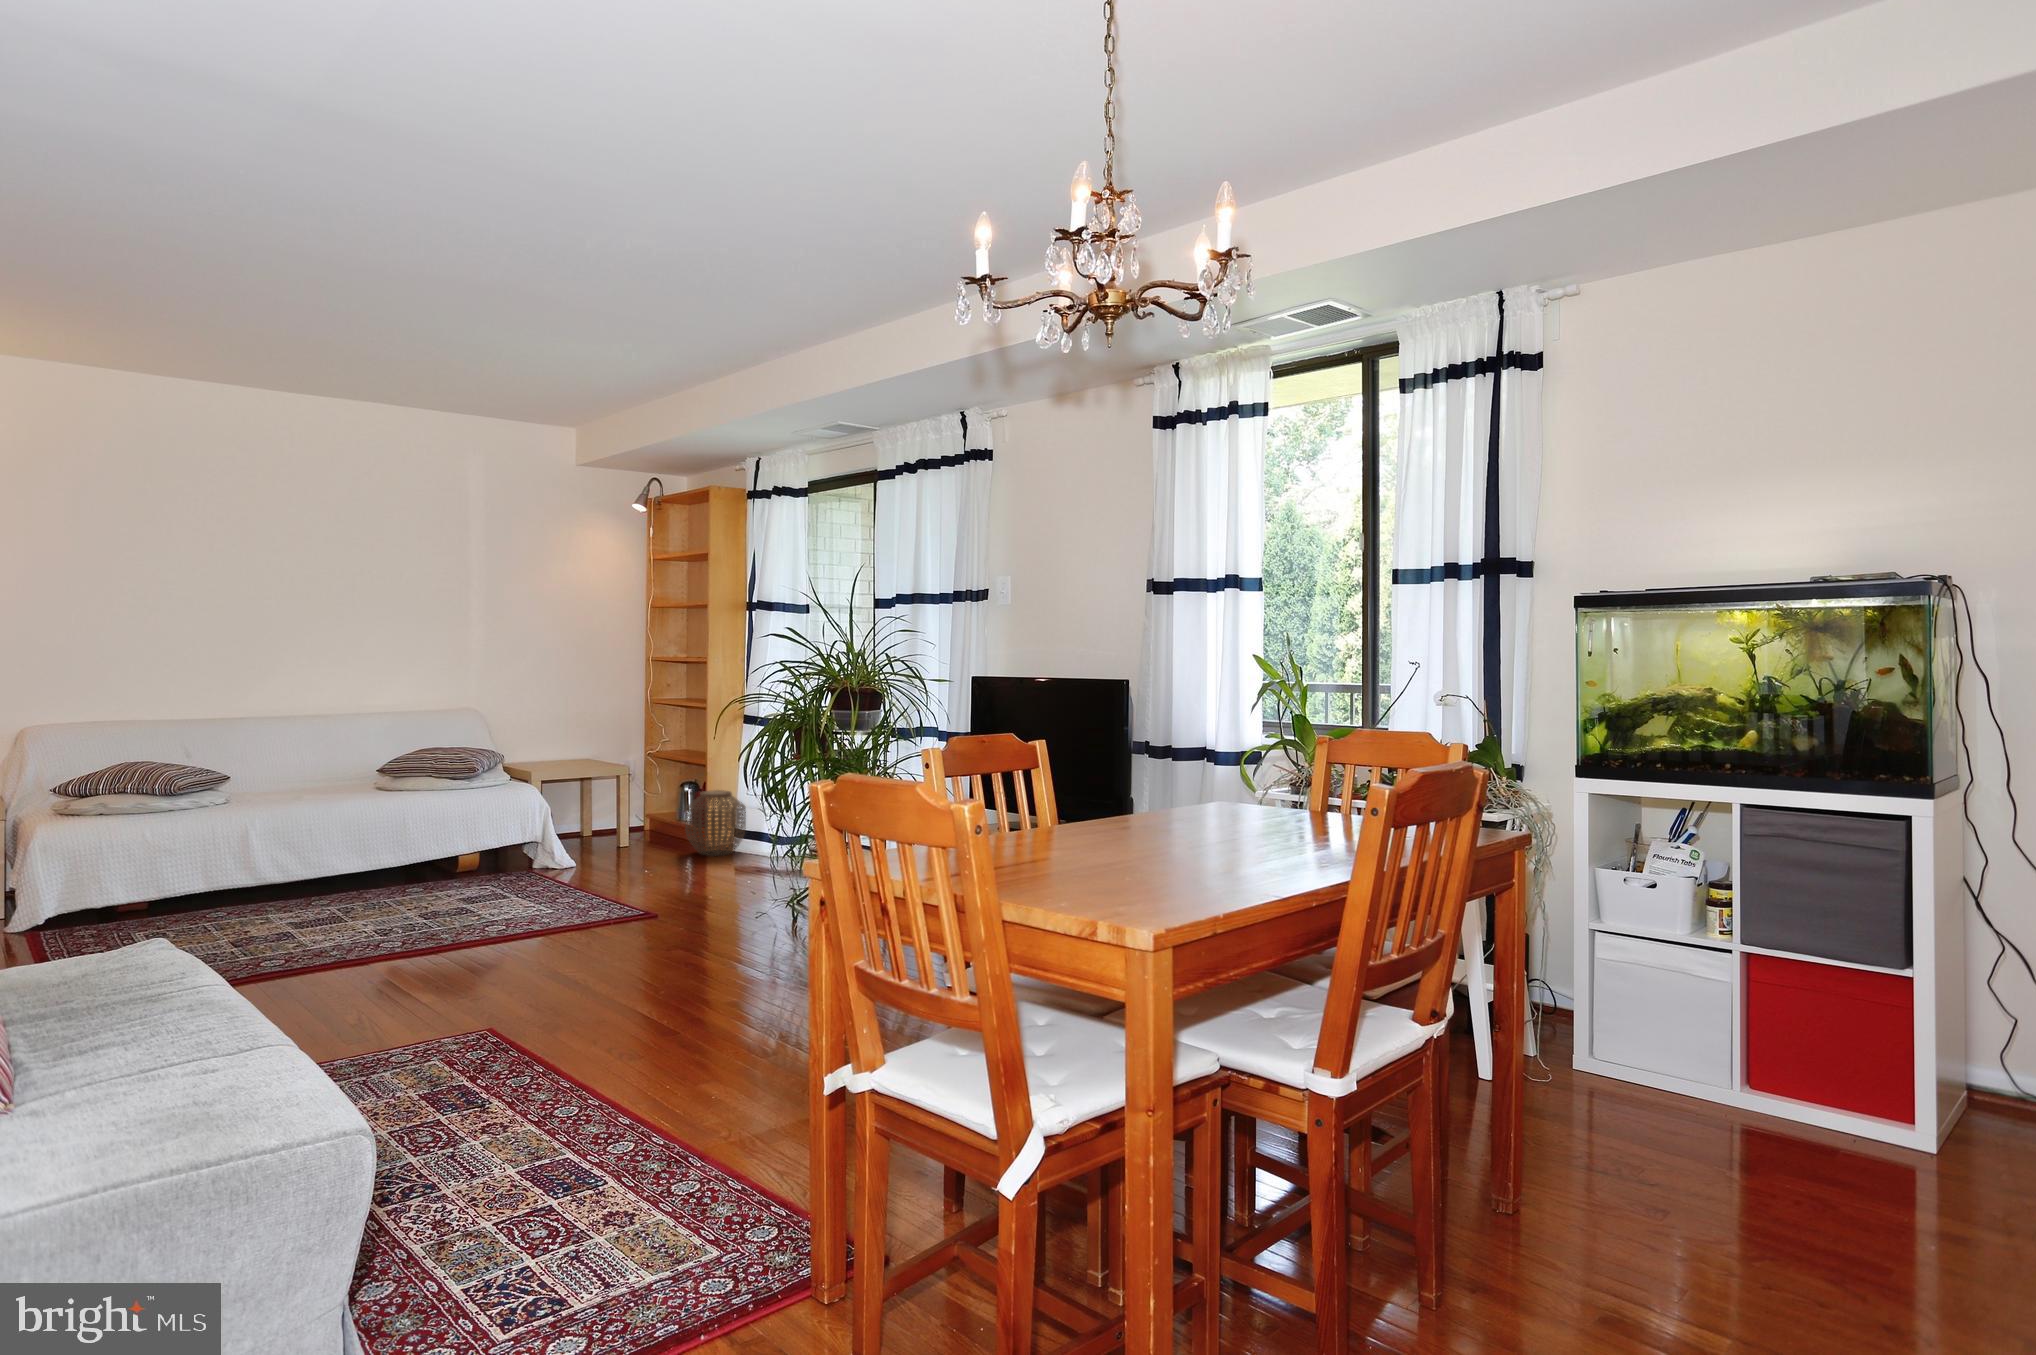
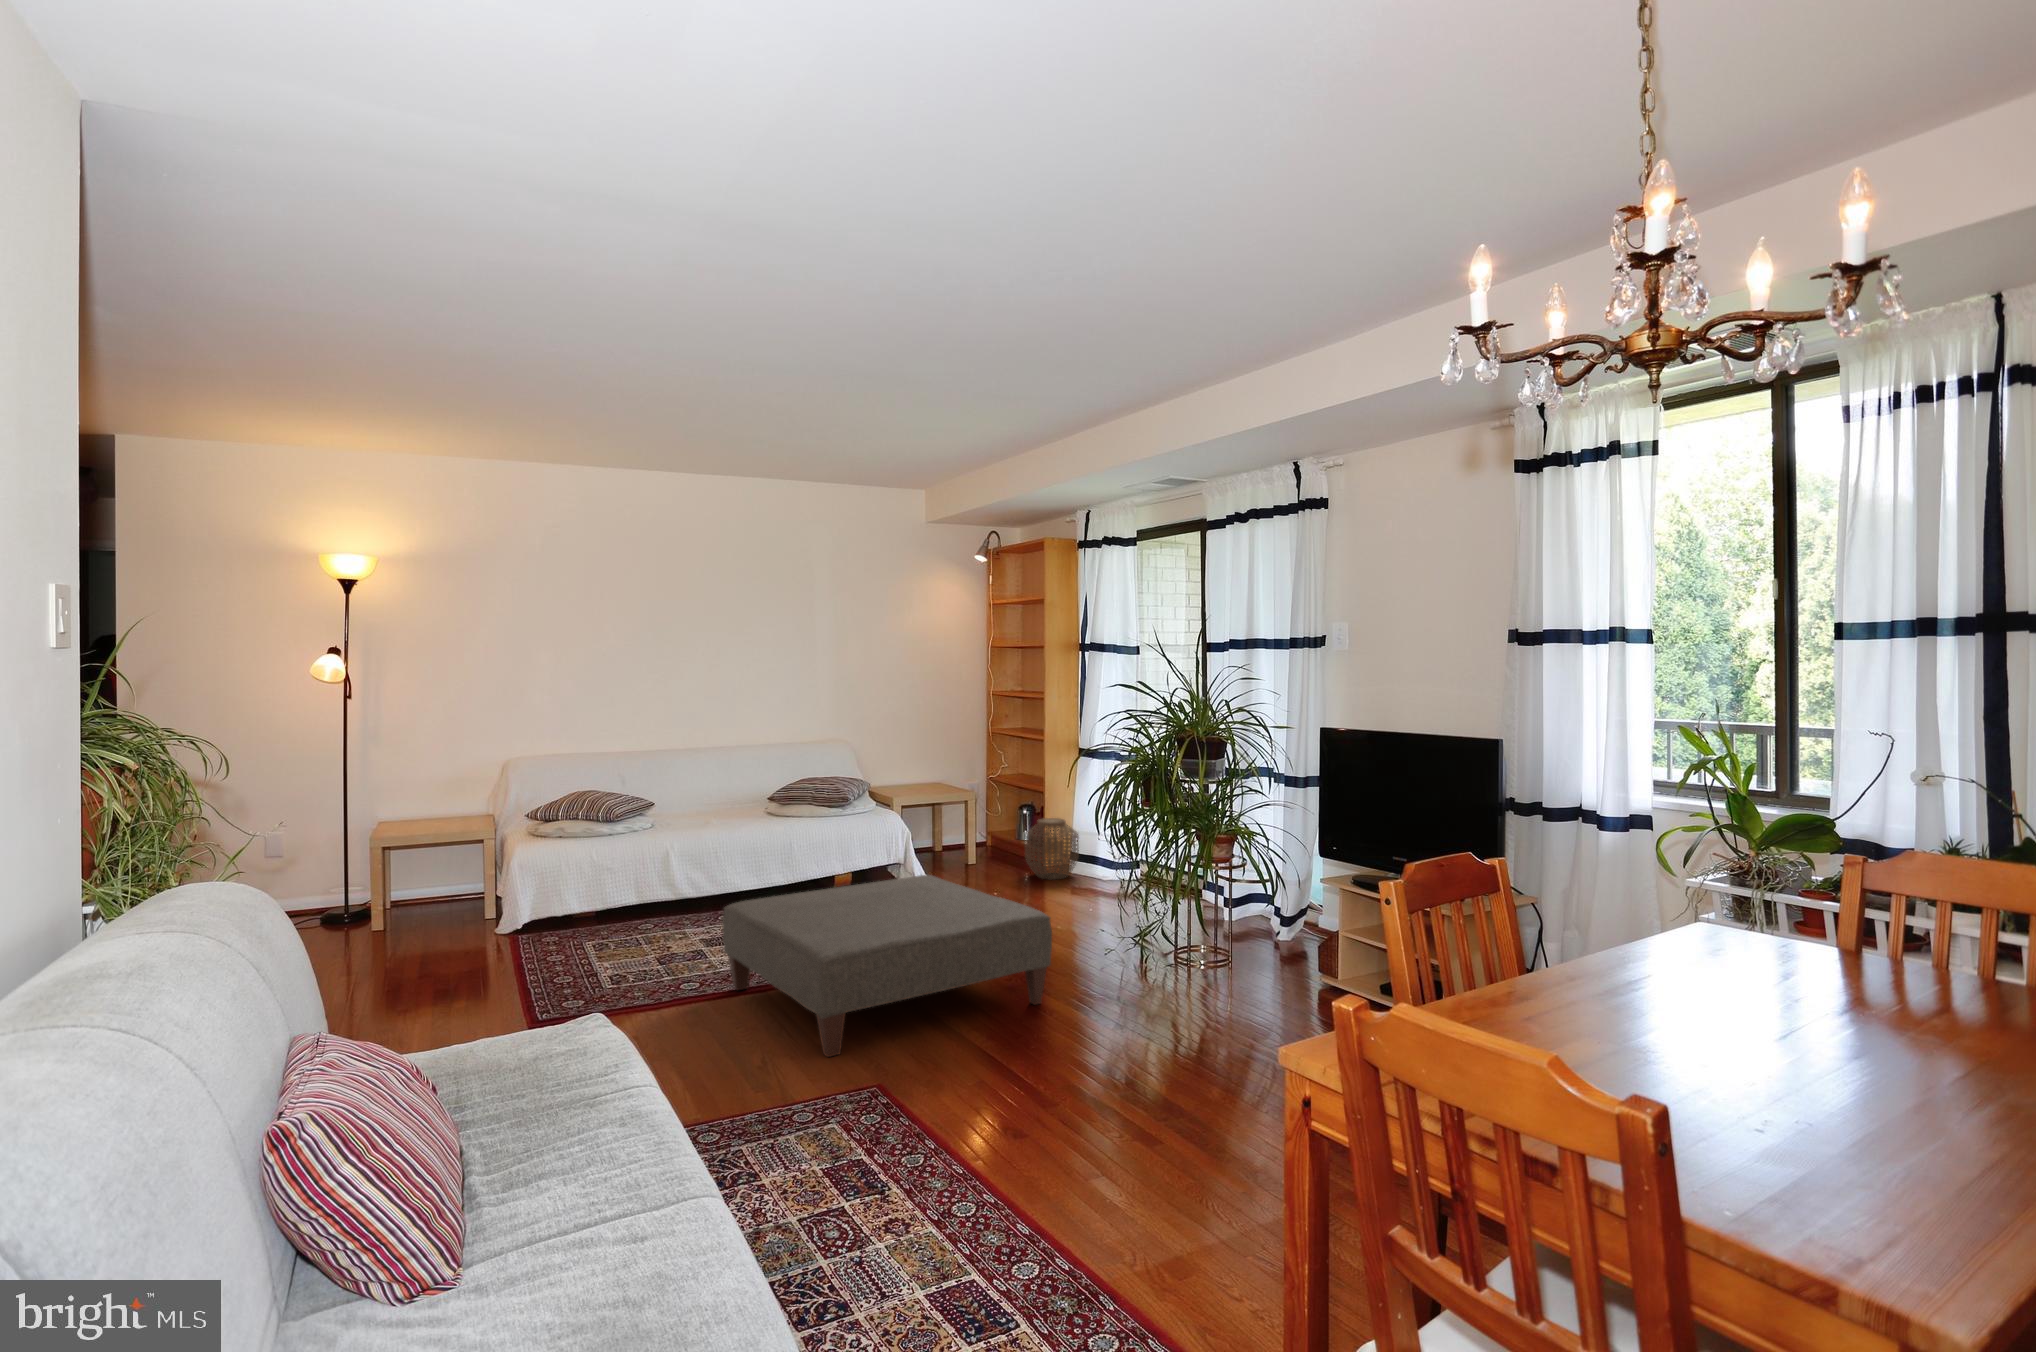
ottoman: none [311,837,694,1011] -> present [722,875,1052,1057]

